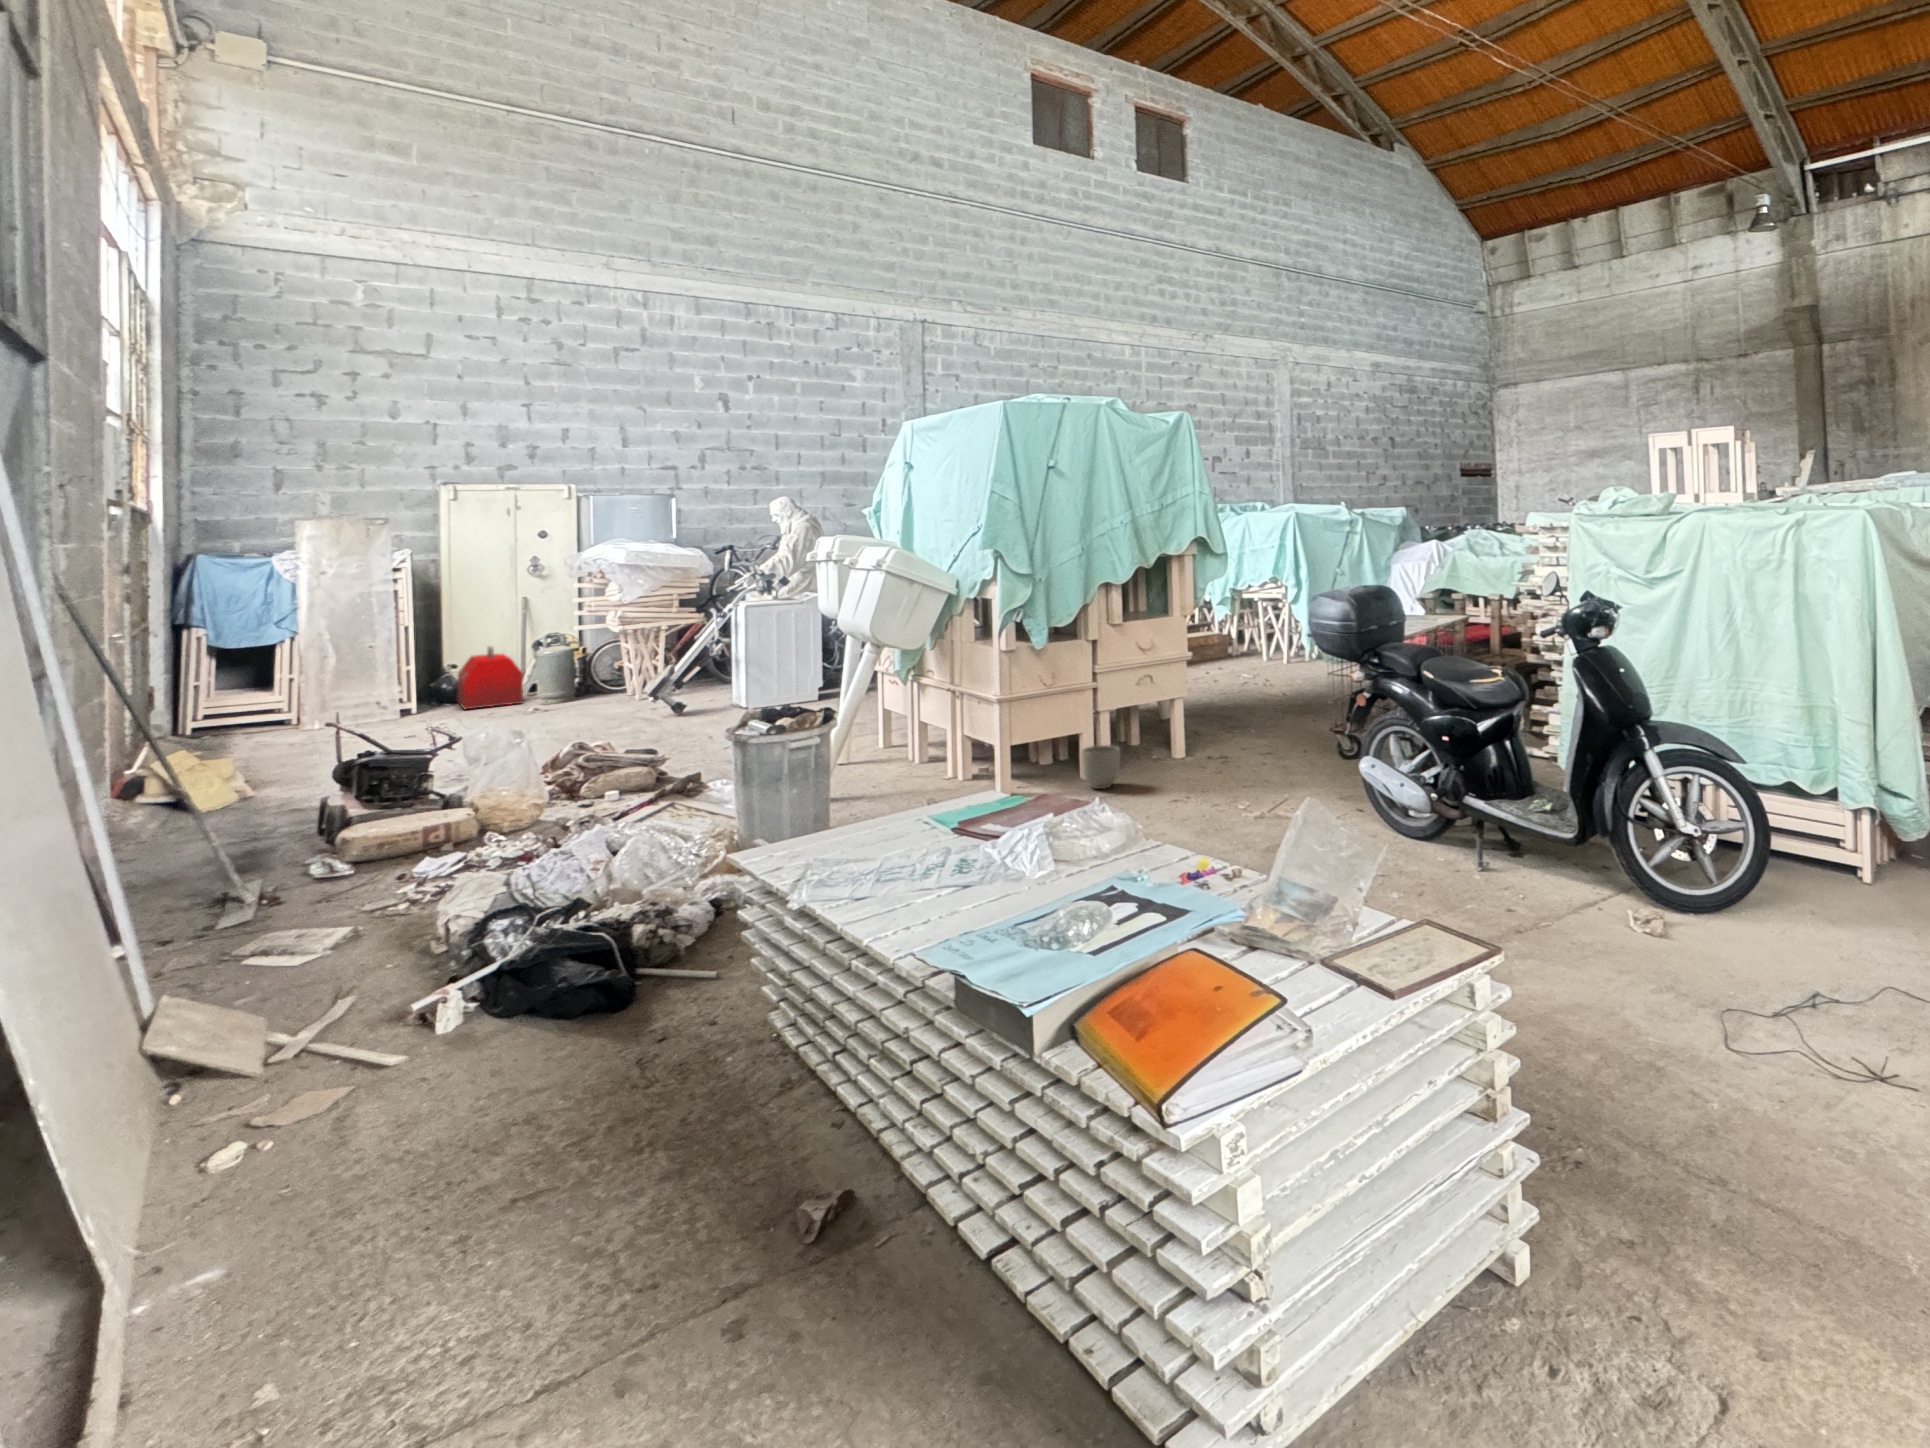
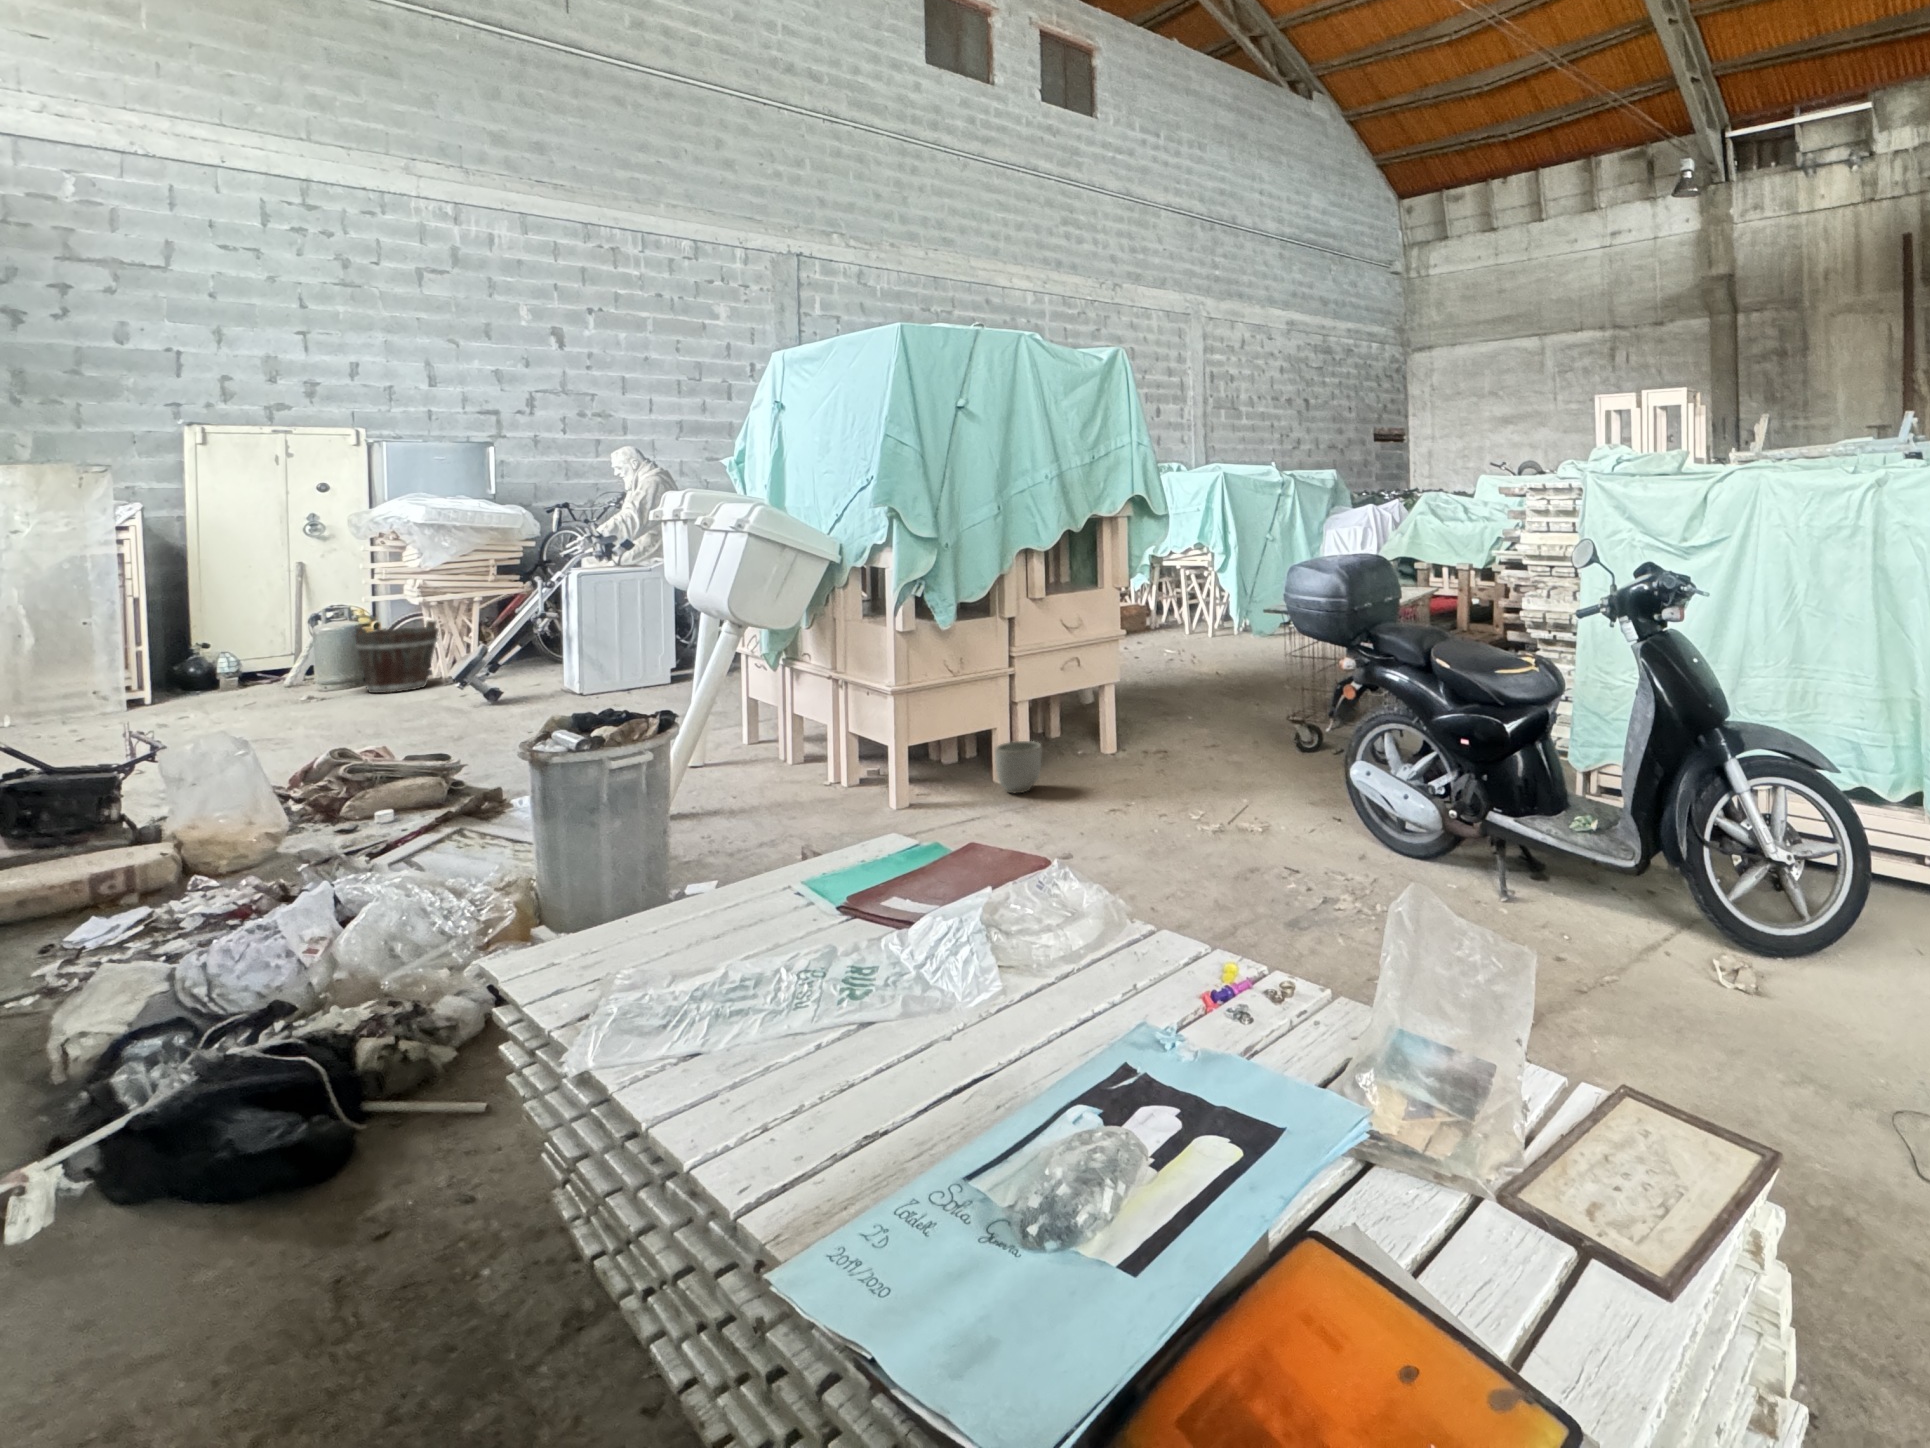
bucket: none [571,643,635,703] -> present [355,620,439,693]
toolbox: present [457,646,524,709] -> none [203,625,291,704]

